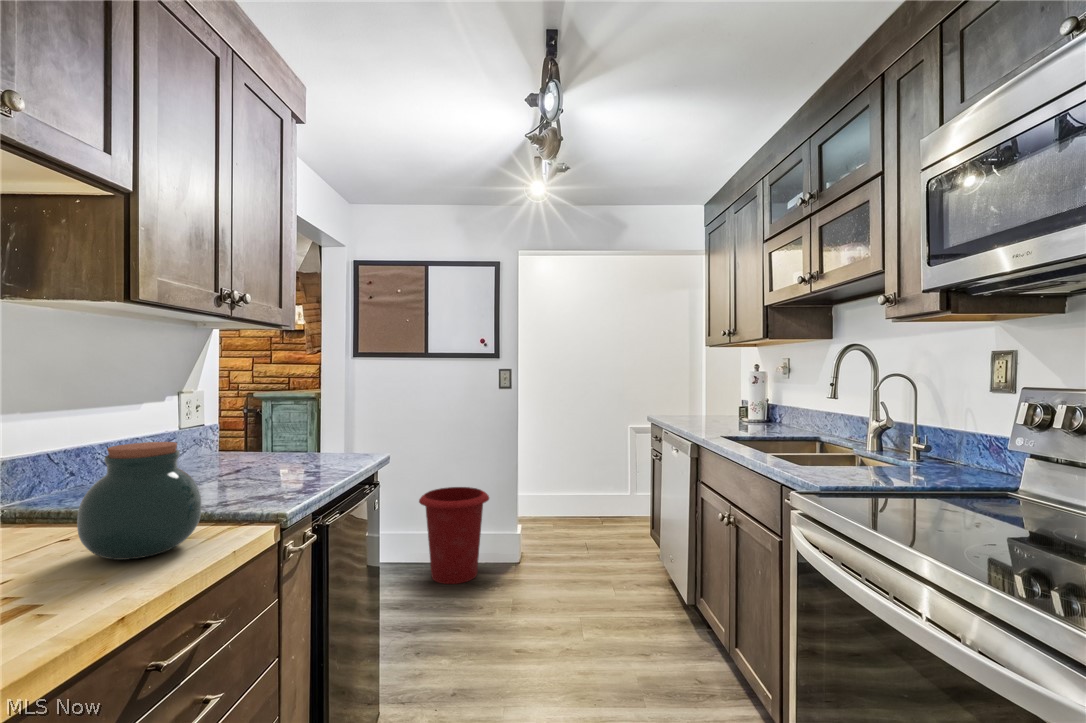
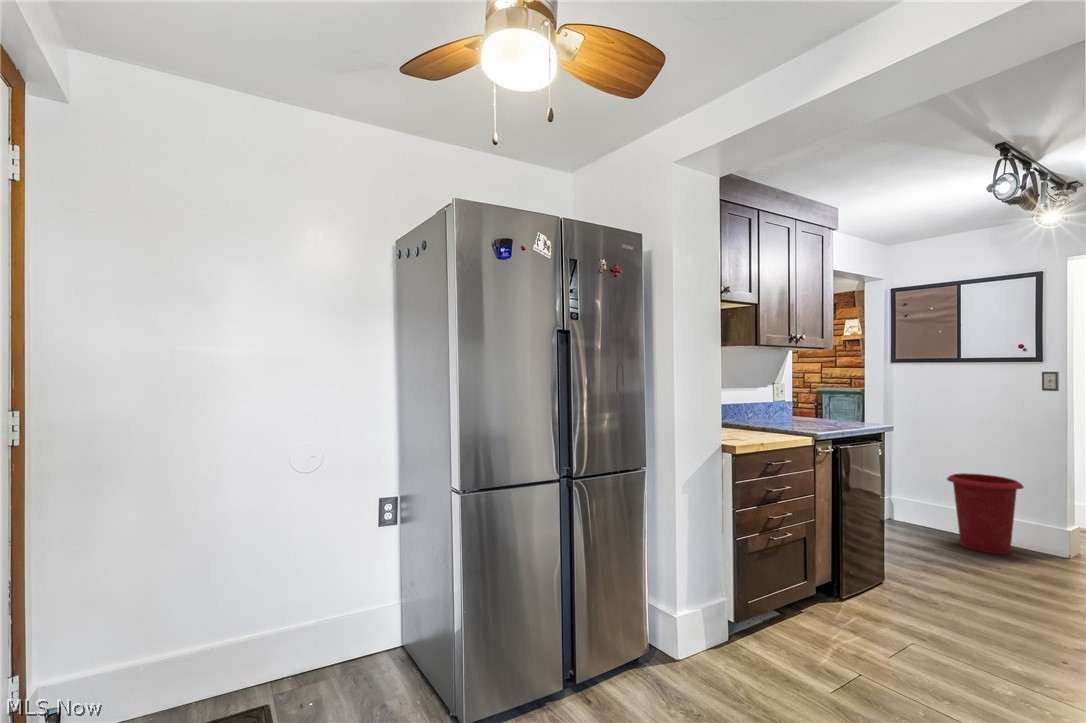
jar: present [77,442,201,560] -> none [746,397,782,435]

